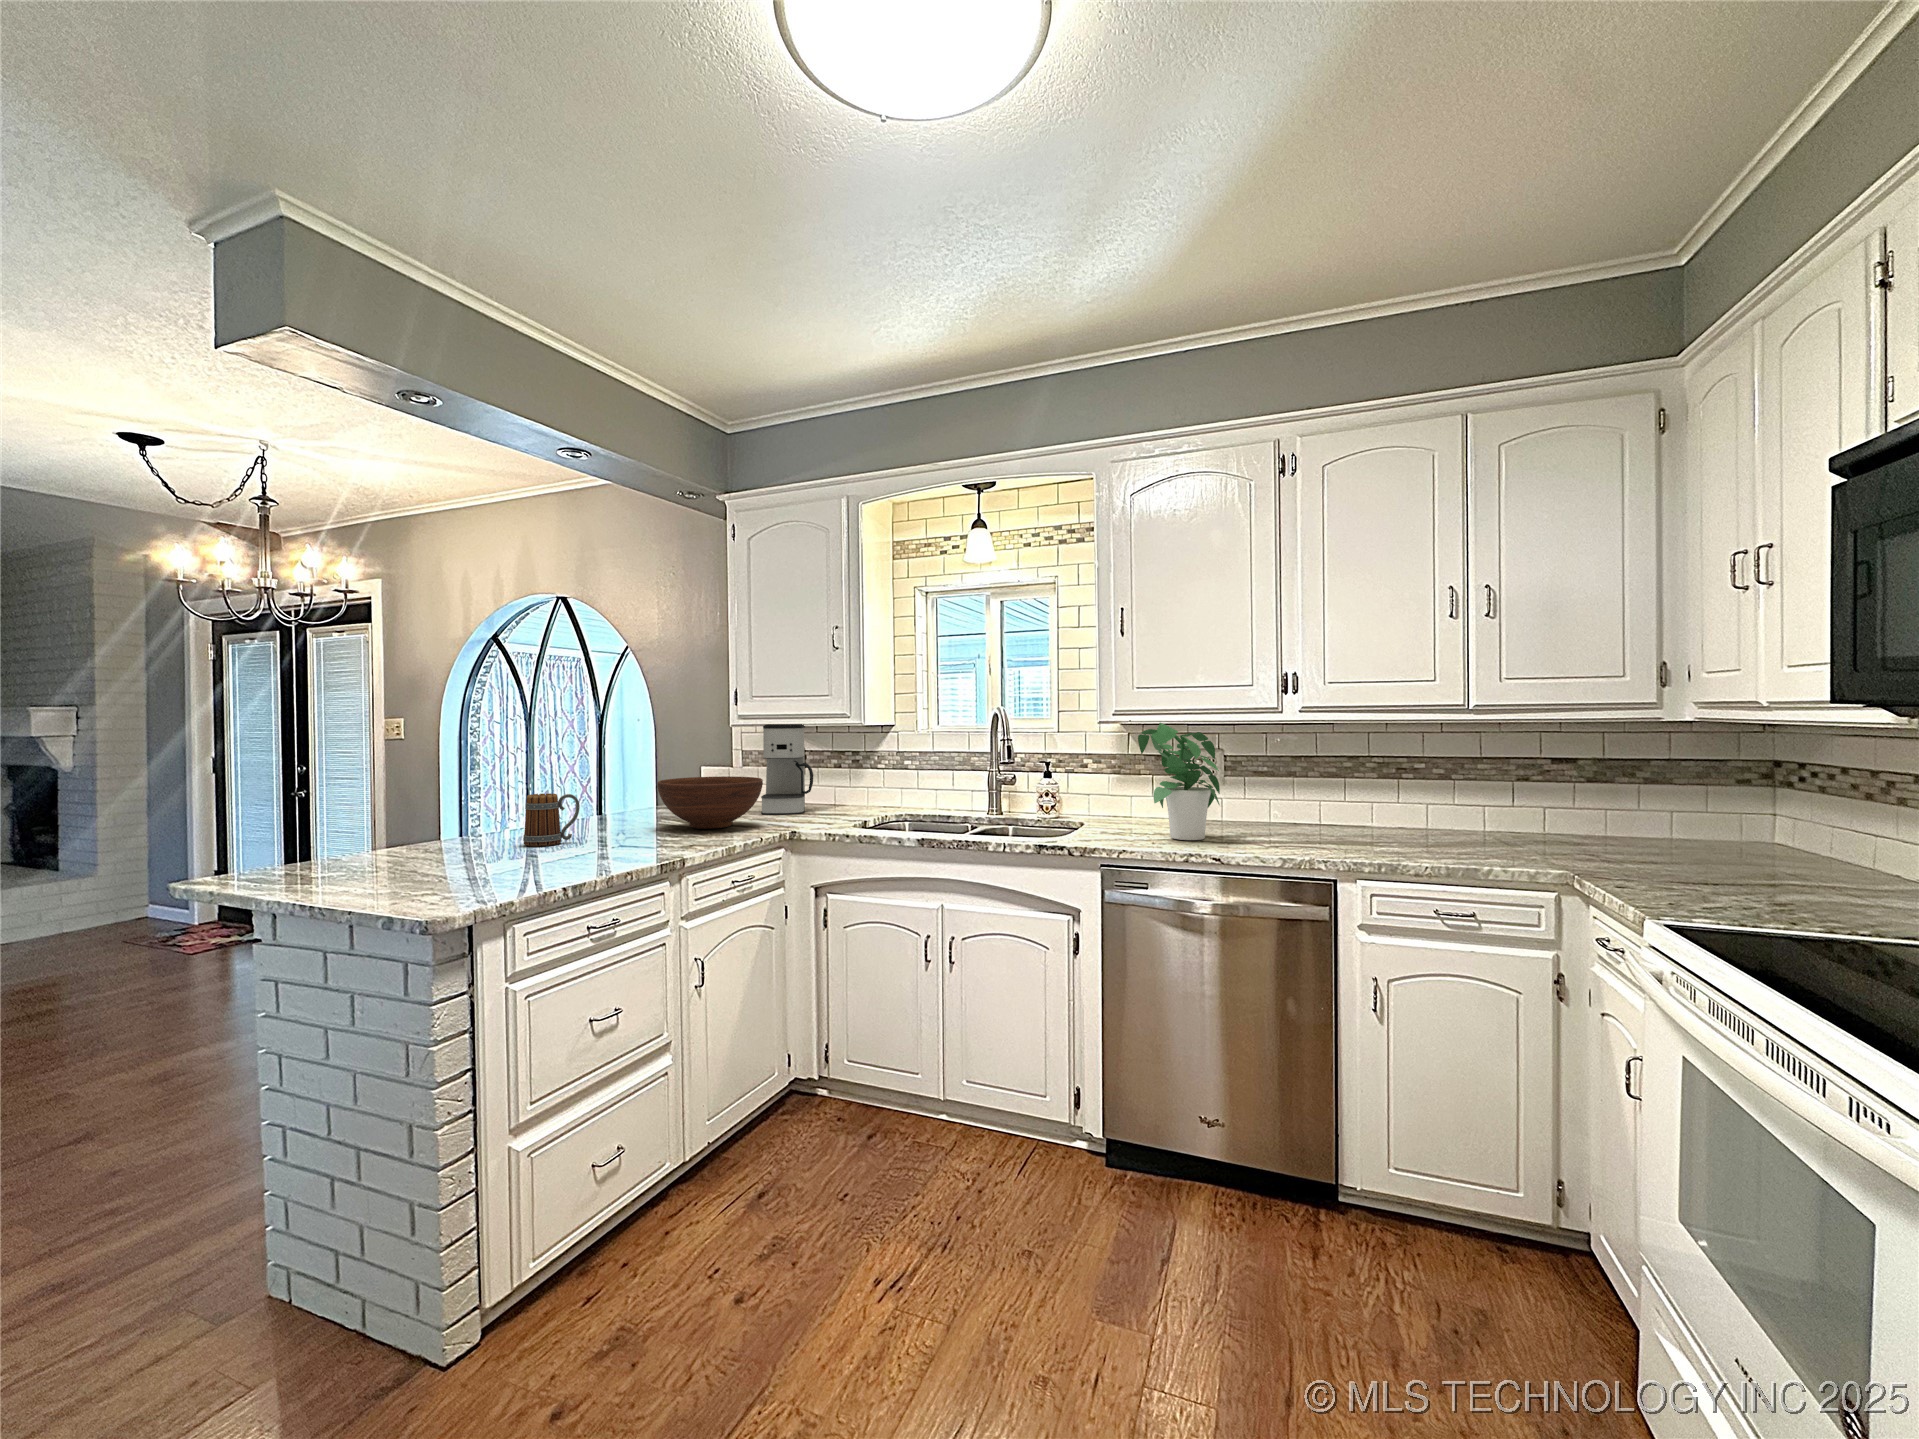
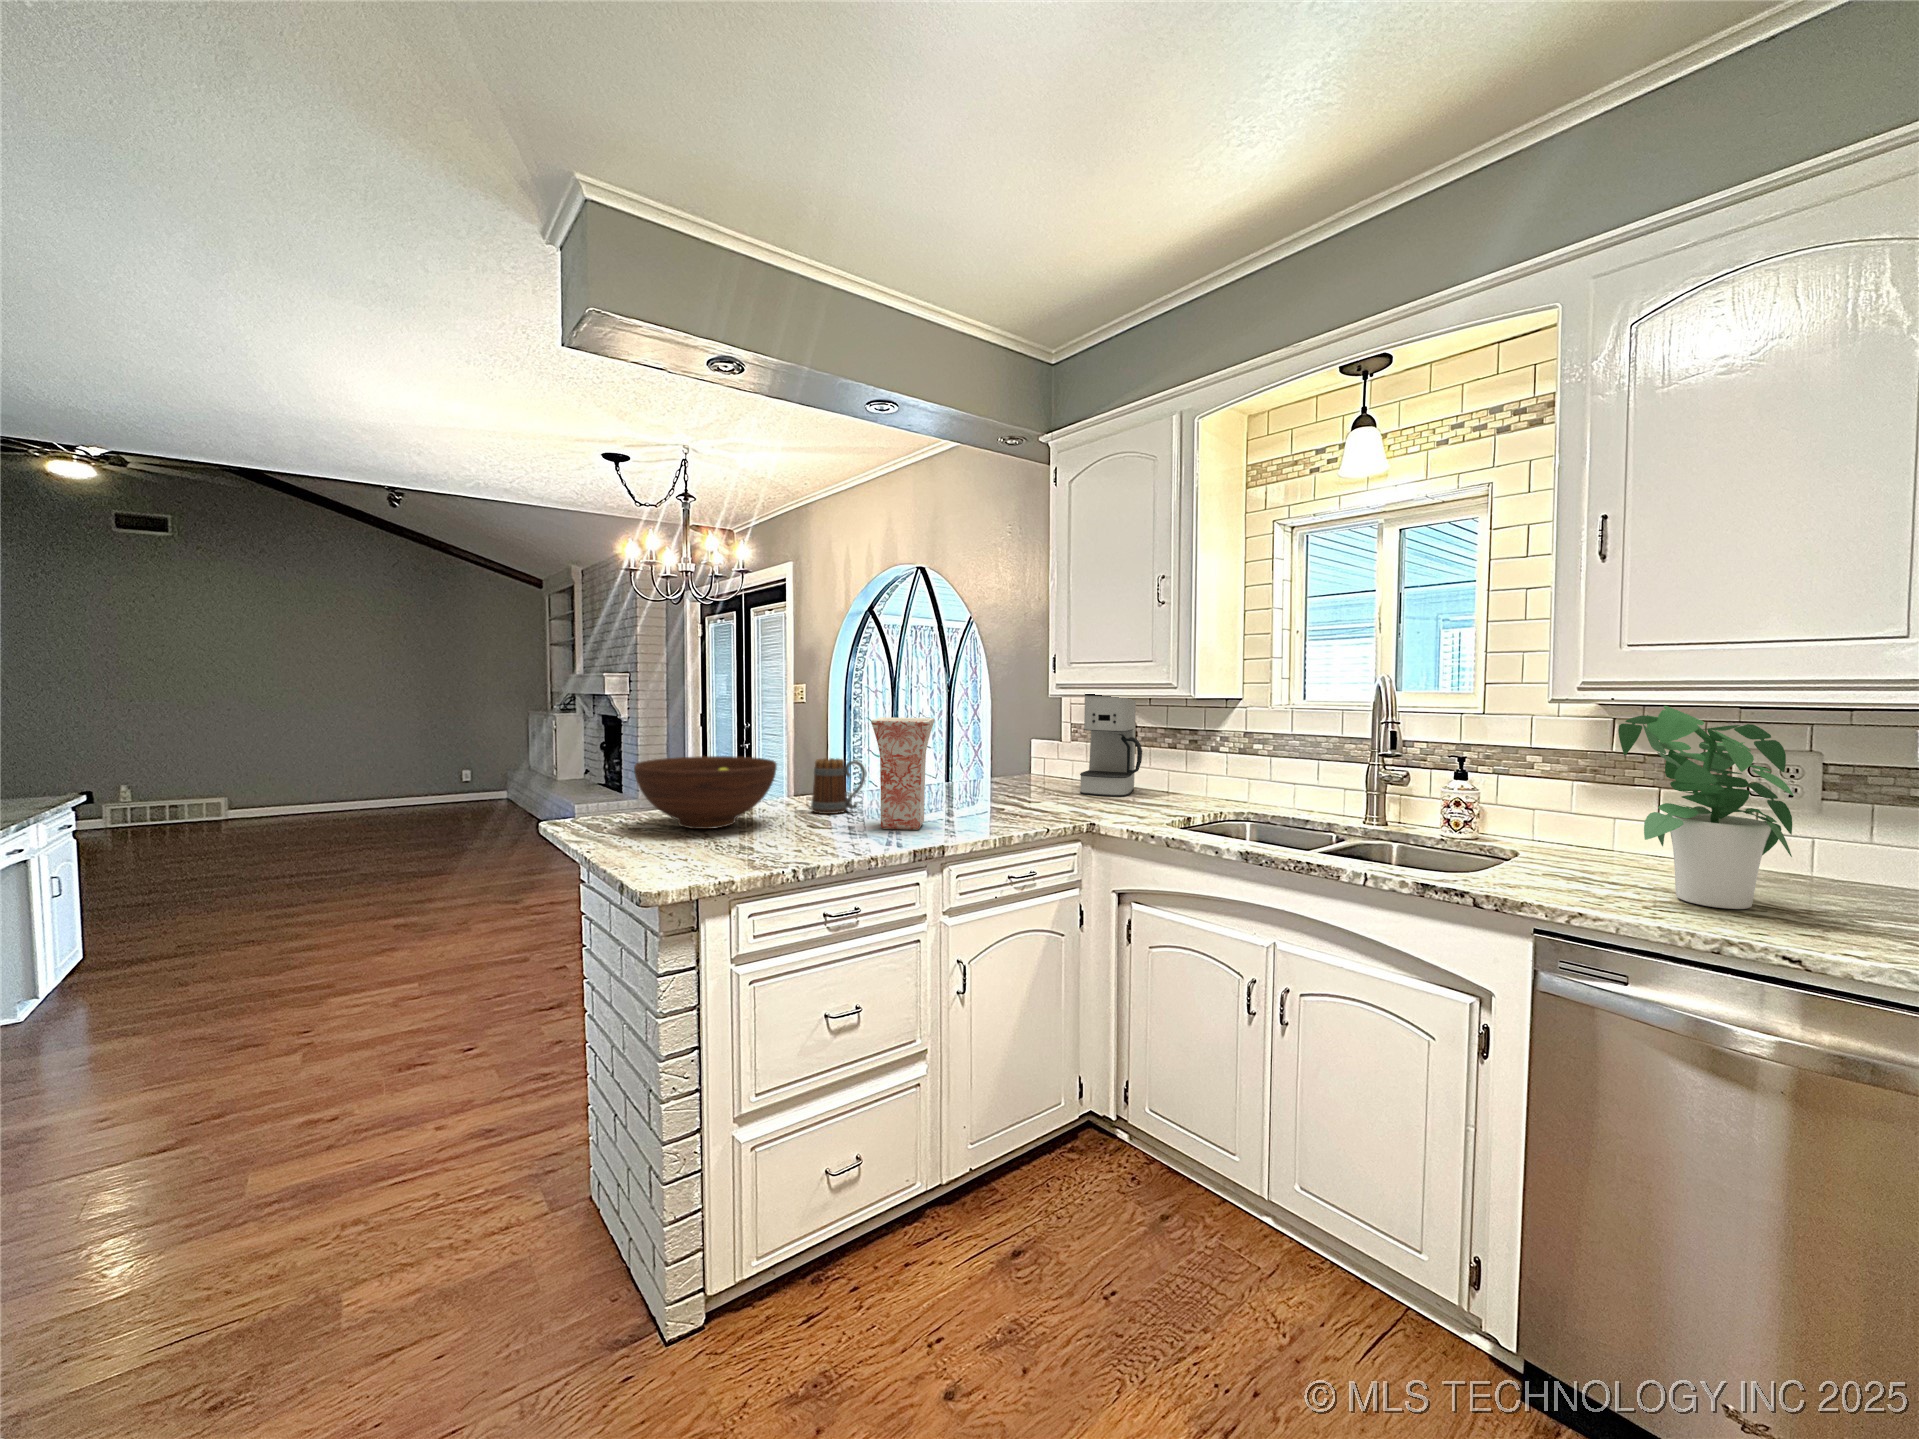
vase: none [604,751,660,851] -> present [871,717,934,830]
fruit bowl: present [657,776,763,829] -> present [634,756,777,829]

